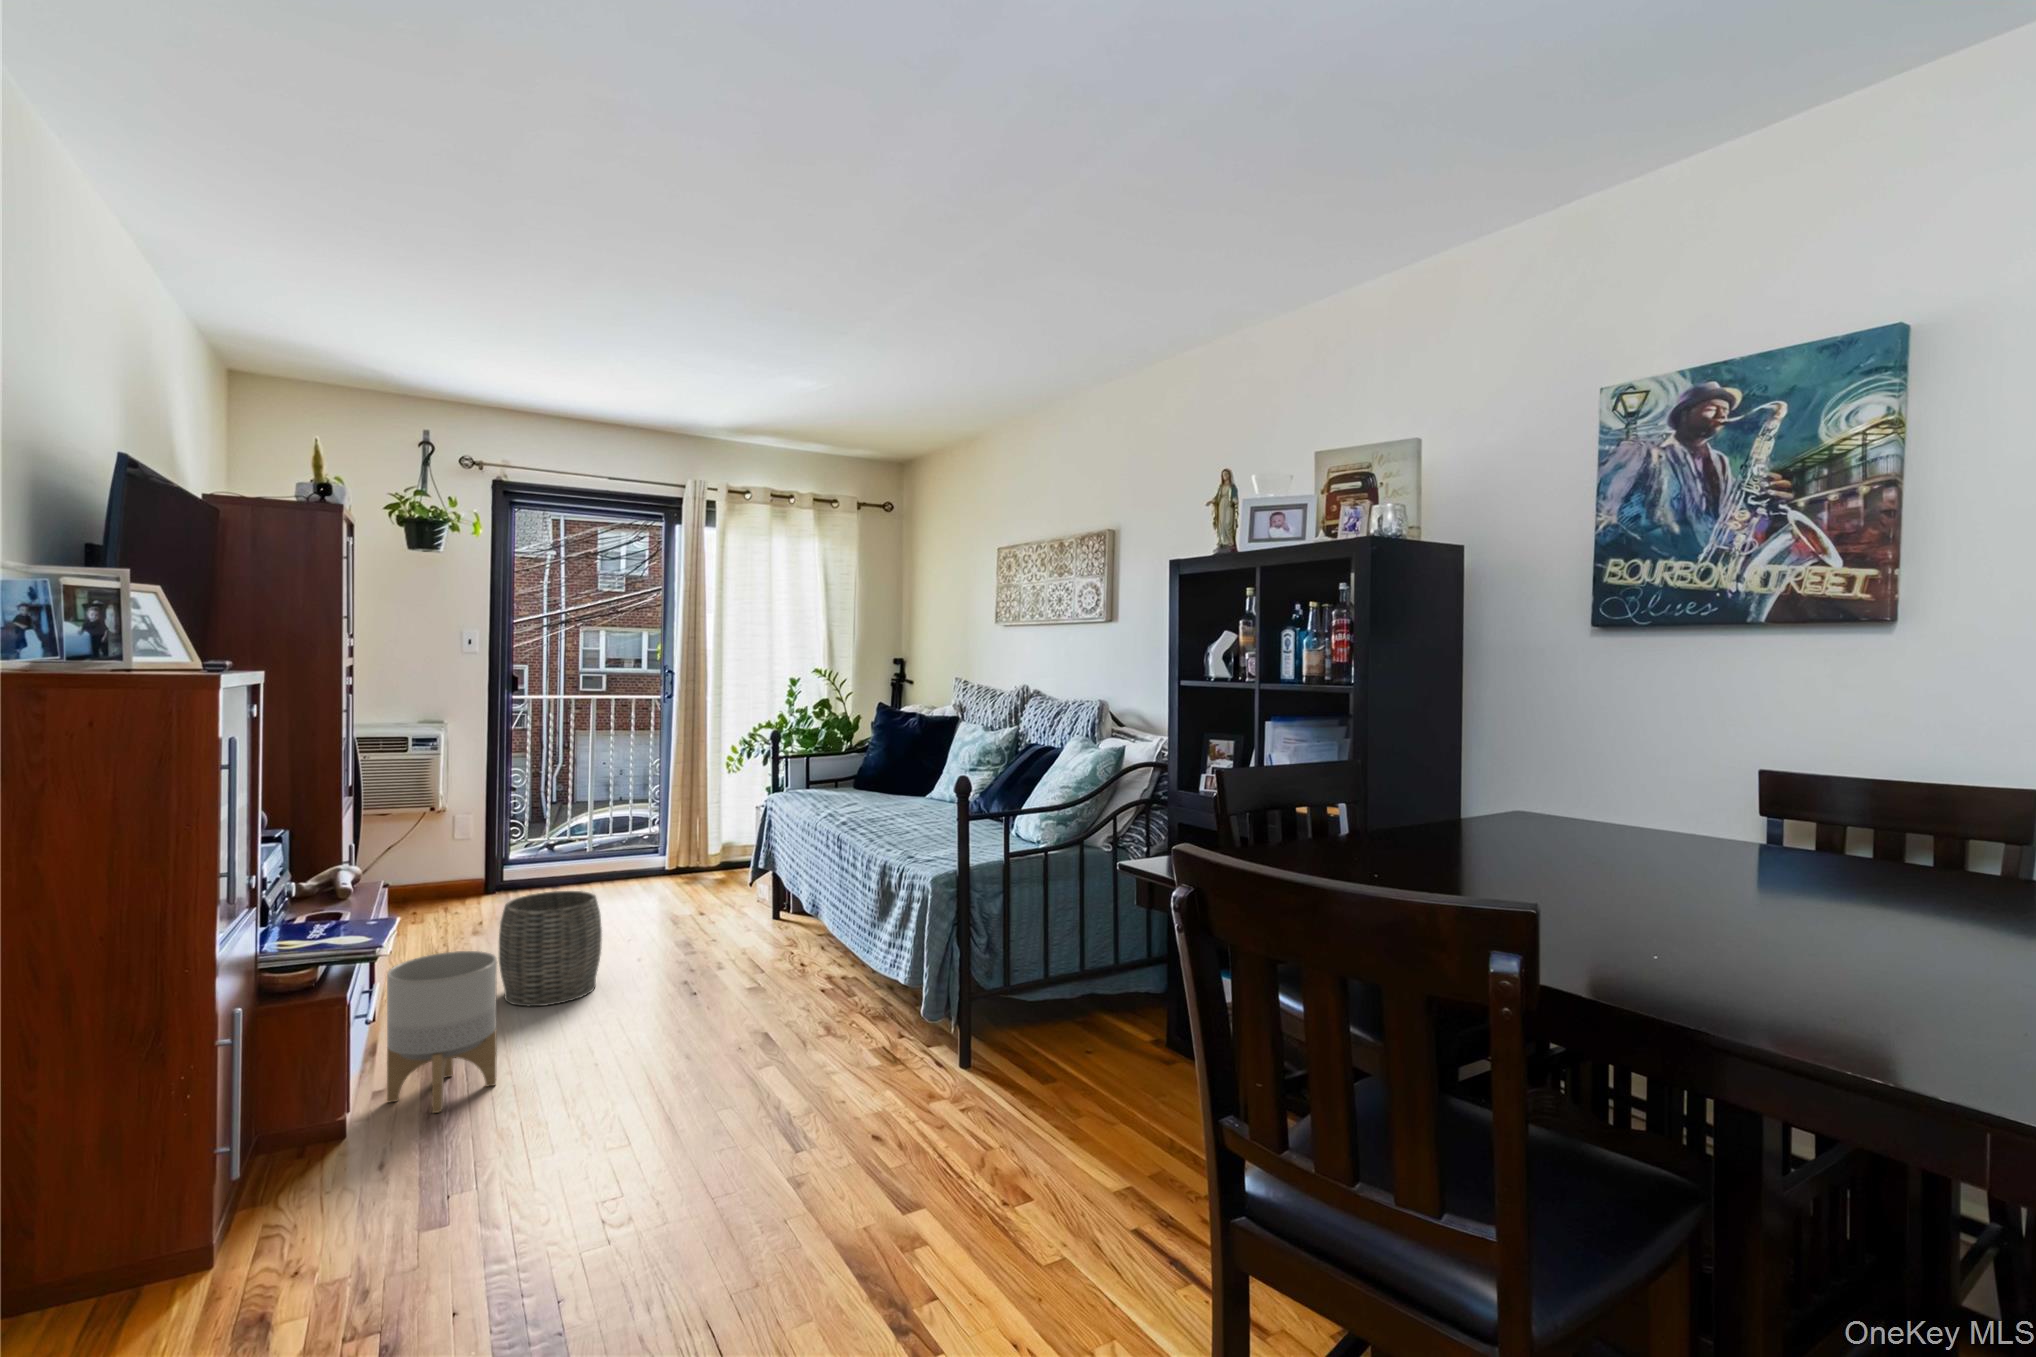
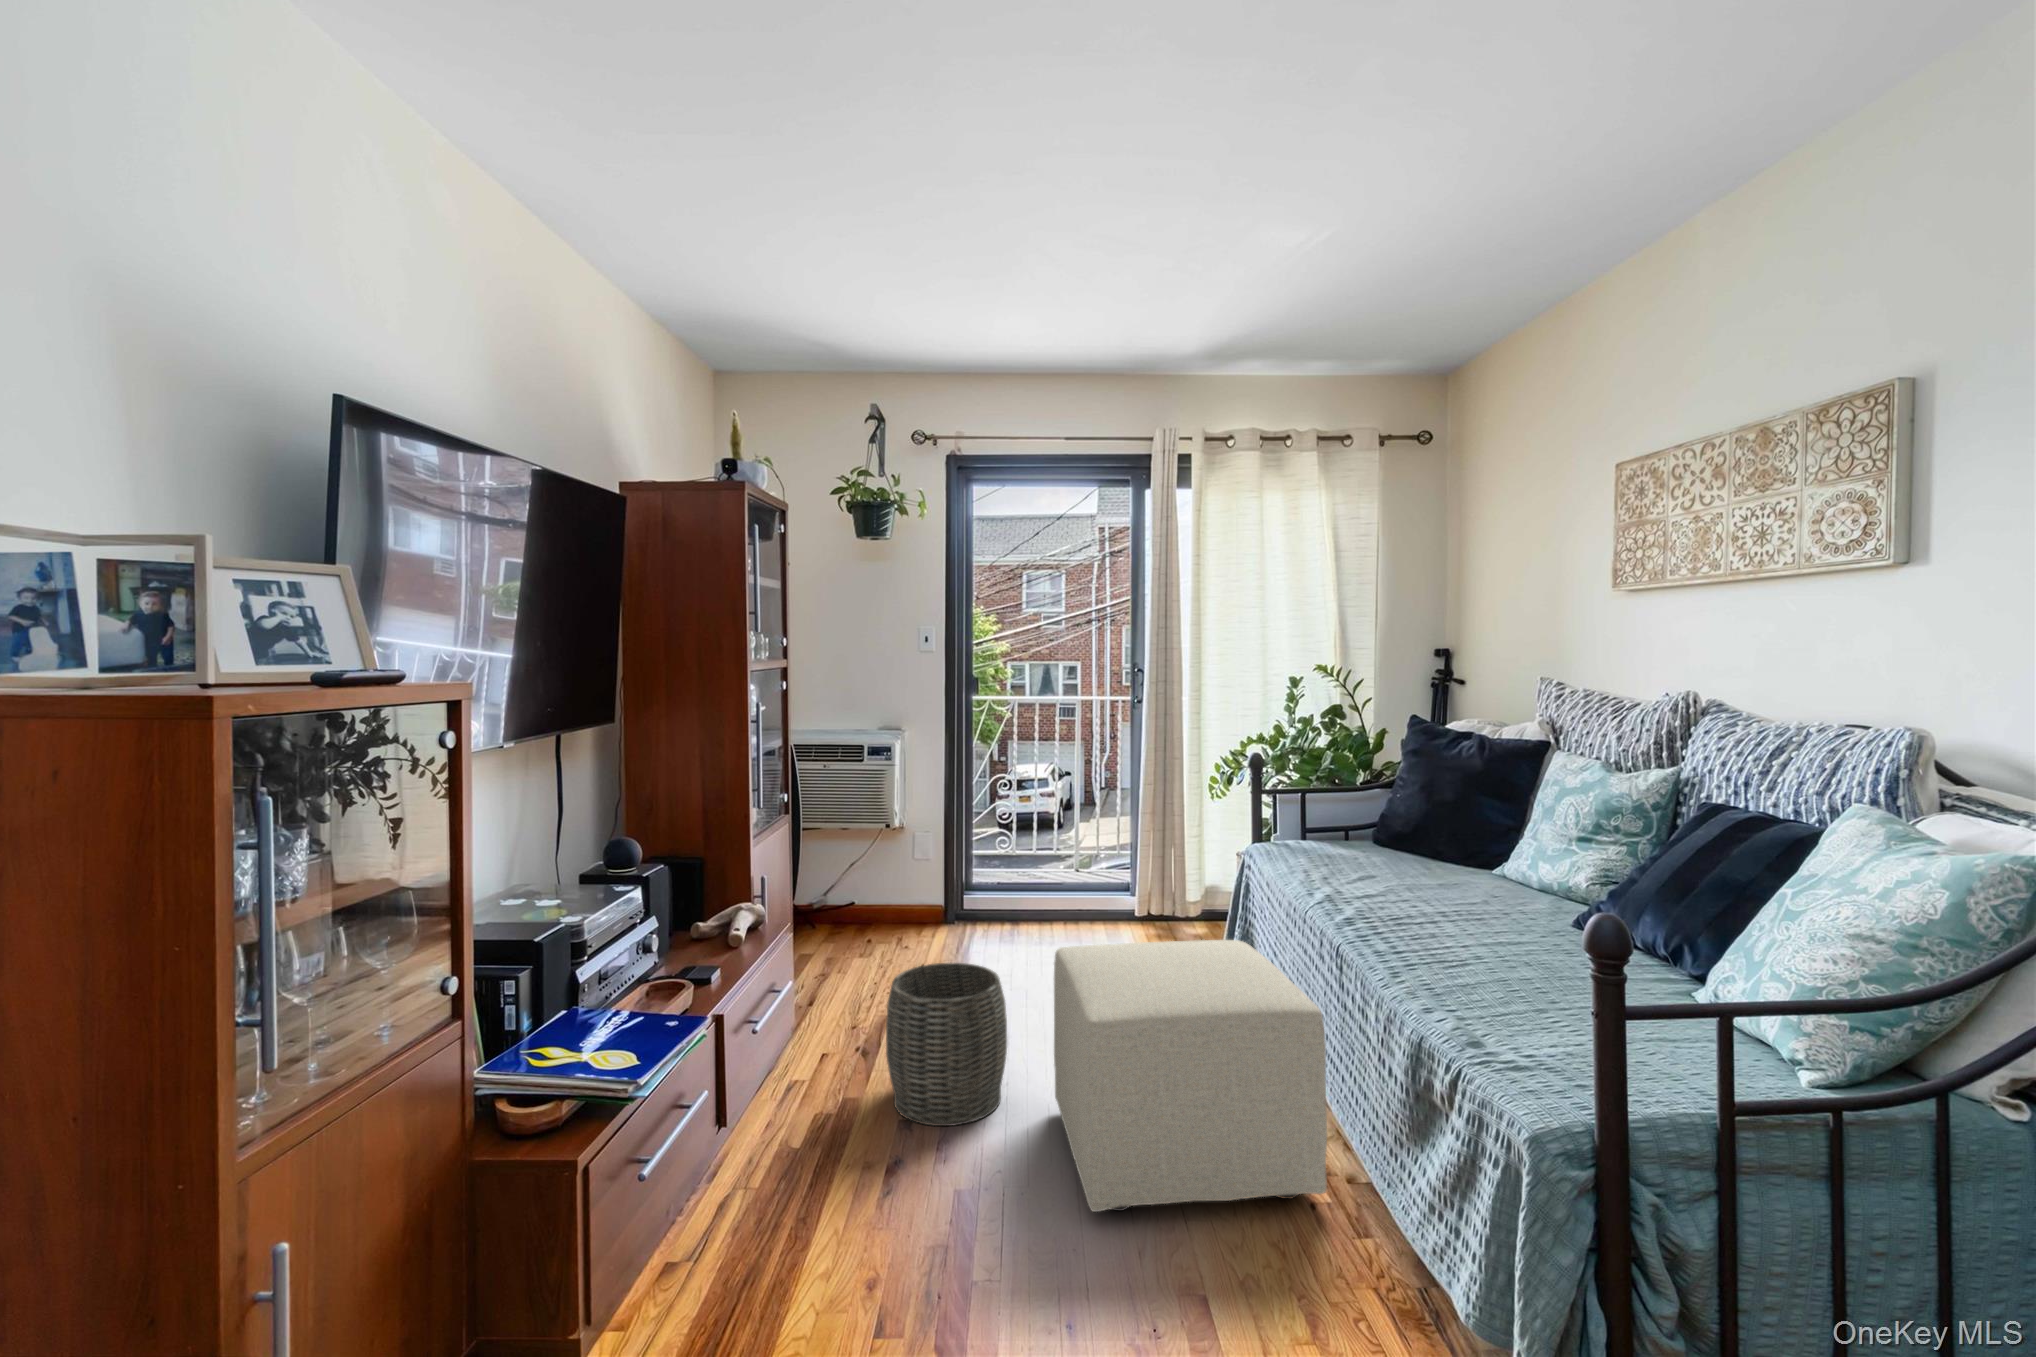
ottoman: none [641,850,833,1016] -> present [1054,940,1327,1212]
planter: present [387,951,497,1113] -> none [682,1068,818,1319]

